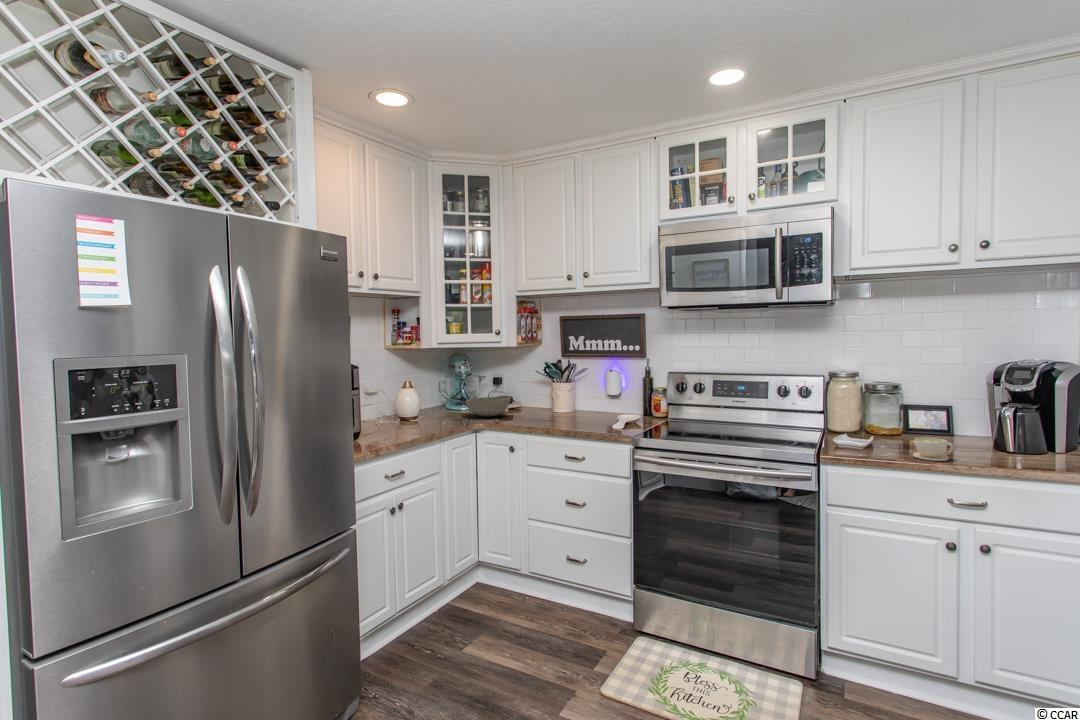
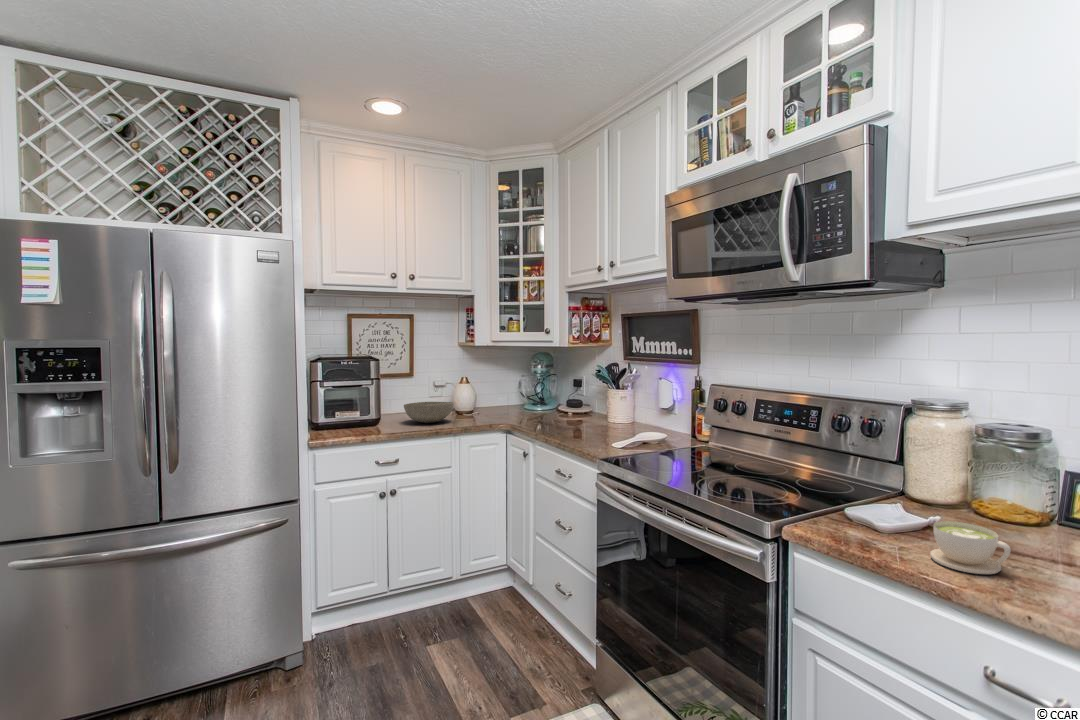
bowl: present [466,396,510,417] -> present [404,402,453,423]

